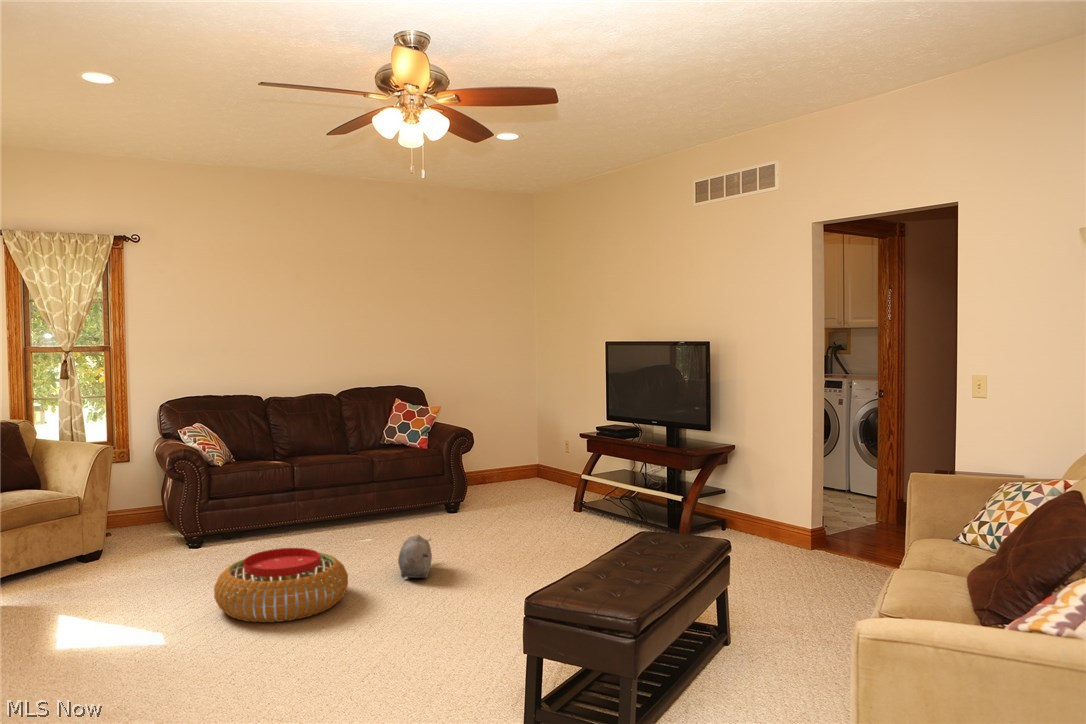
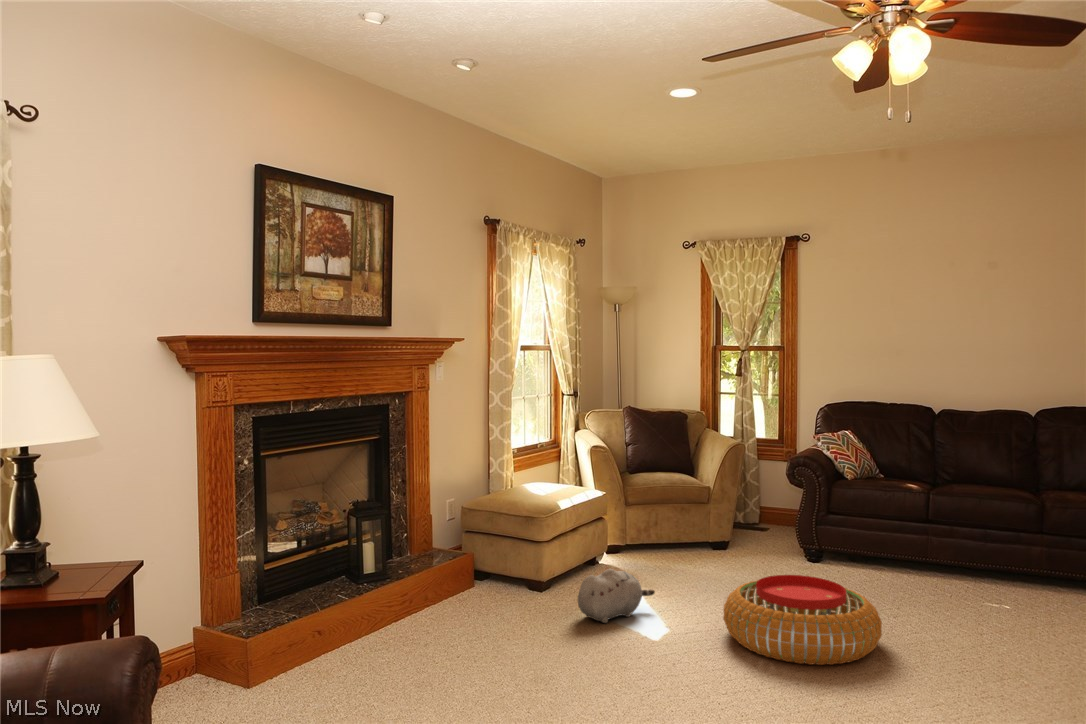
plush toy: present [398,535,432,578] -> present [578,569,655,623]

